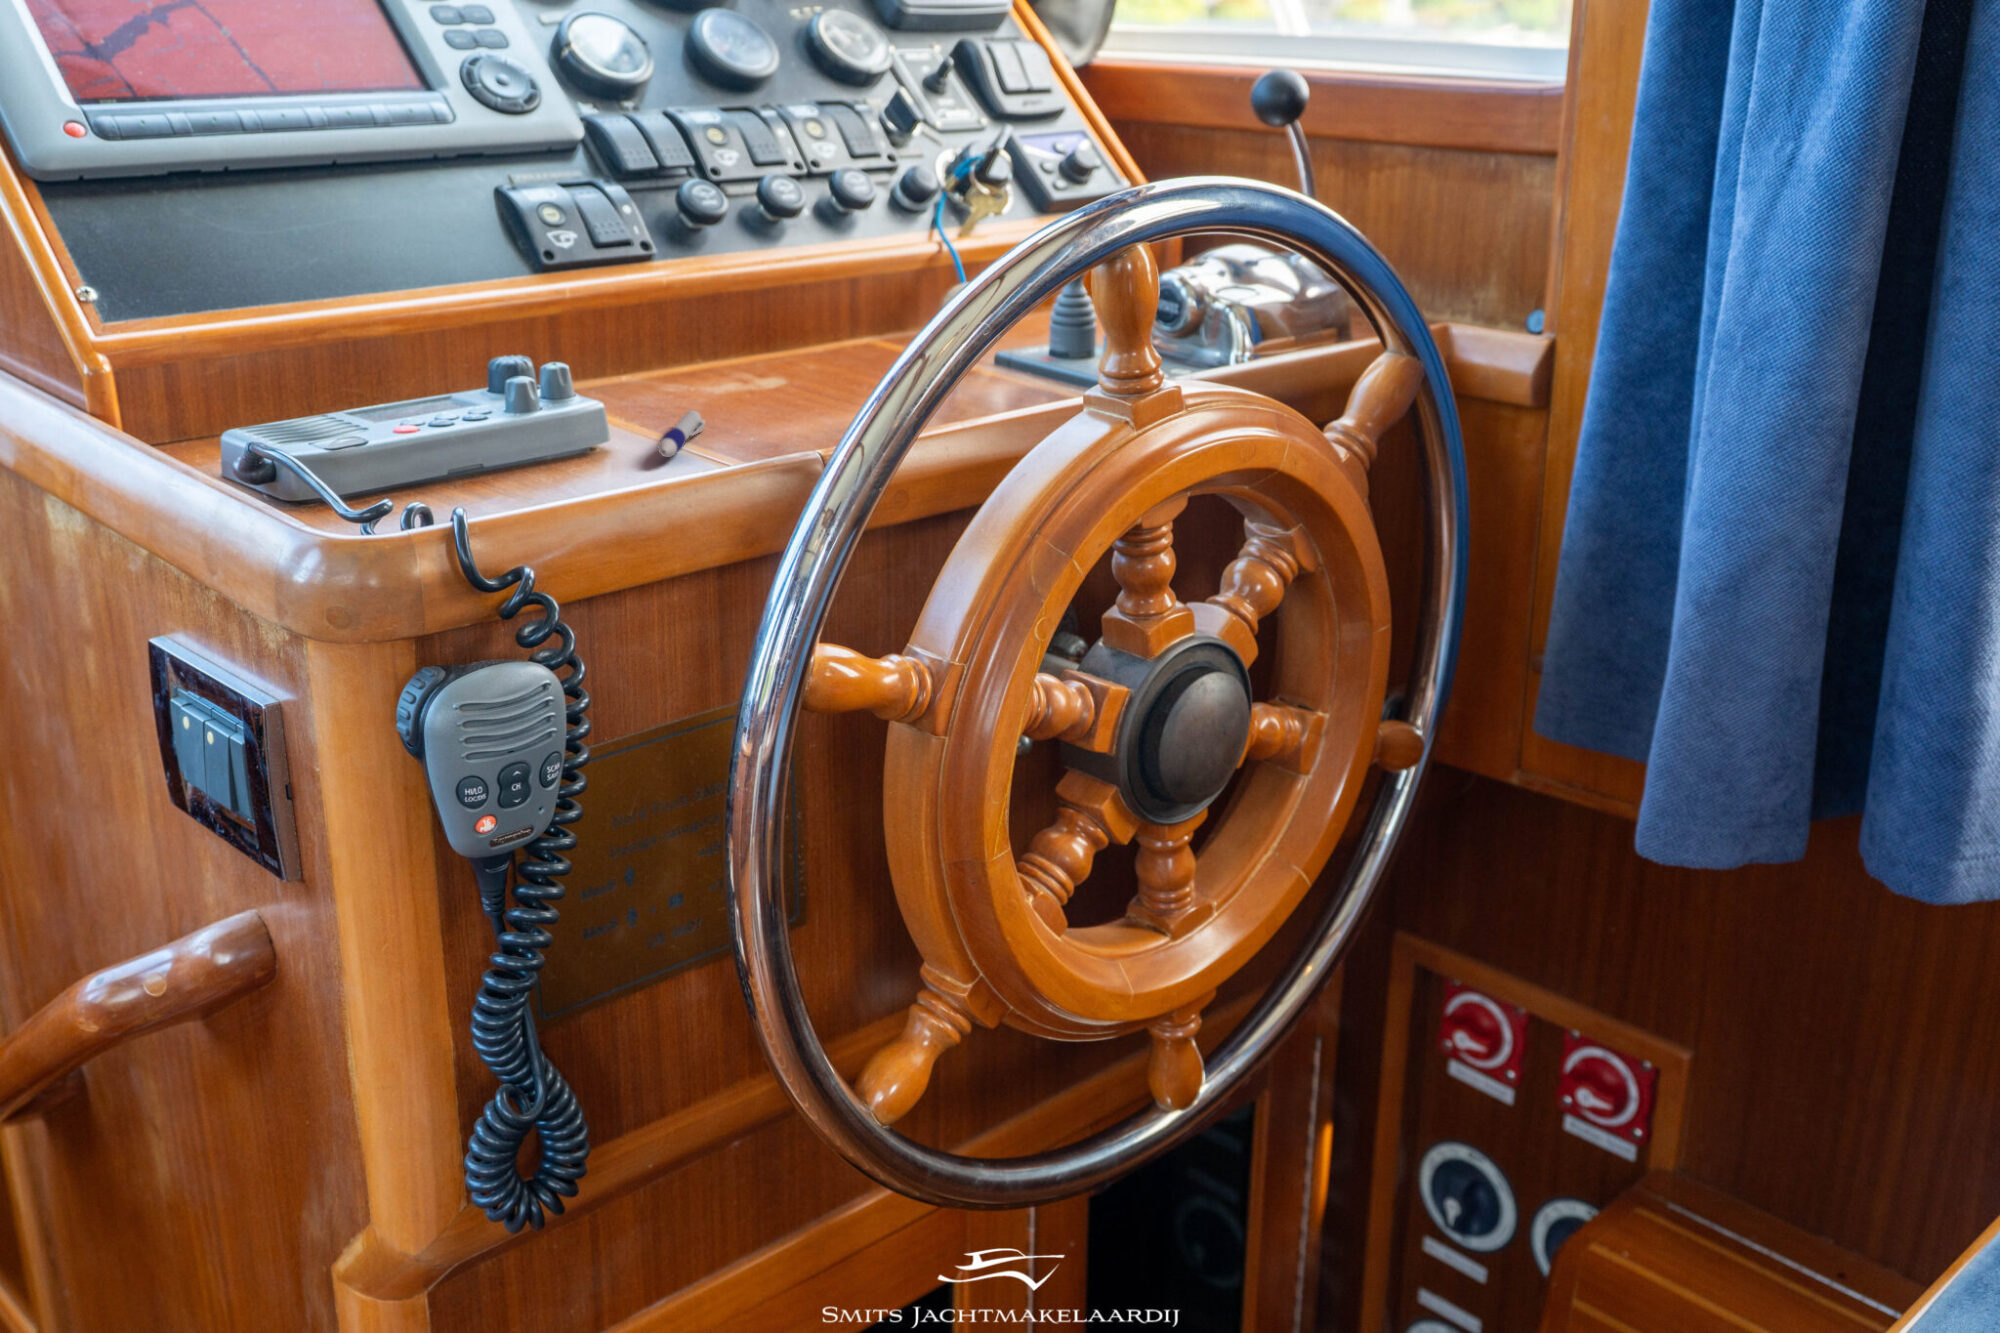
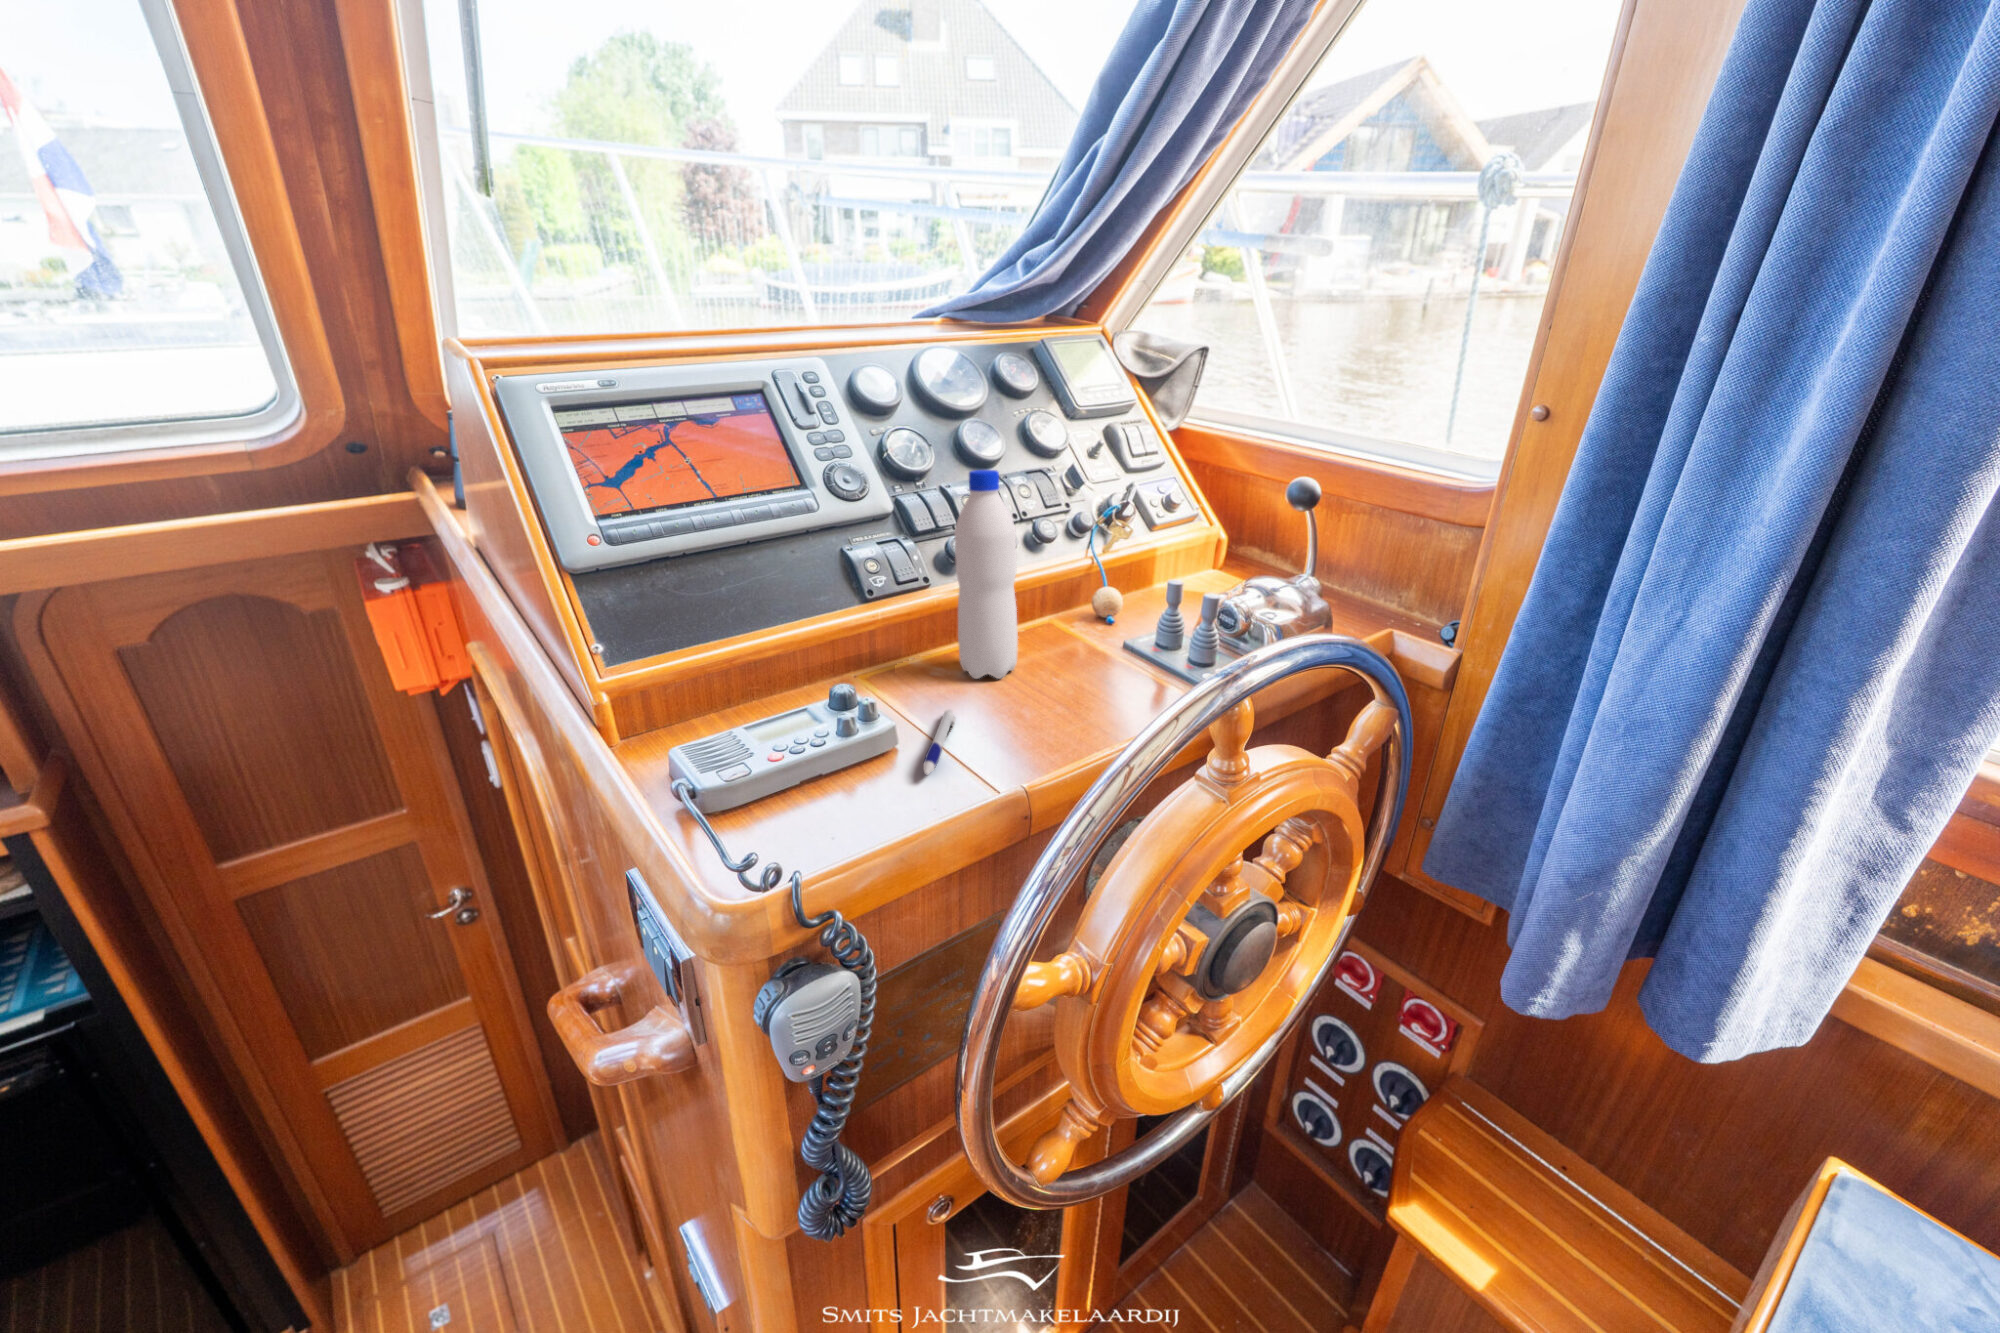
water bottle: none [696,39,805,395] -> present [954,470,1018,679]

